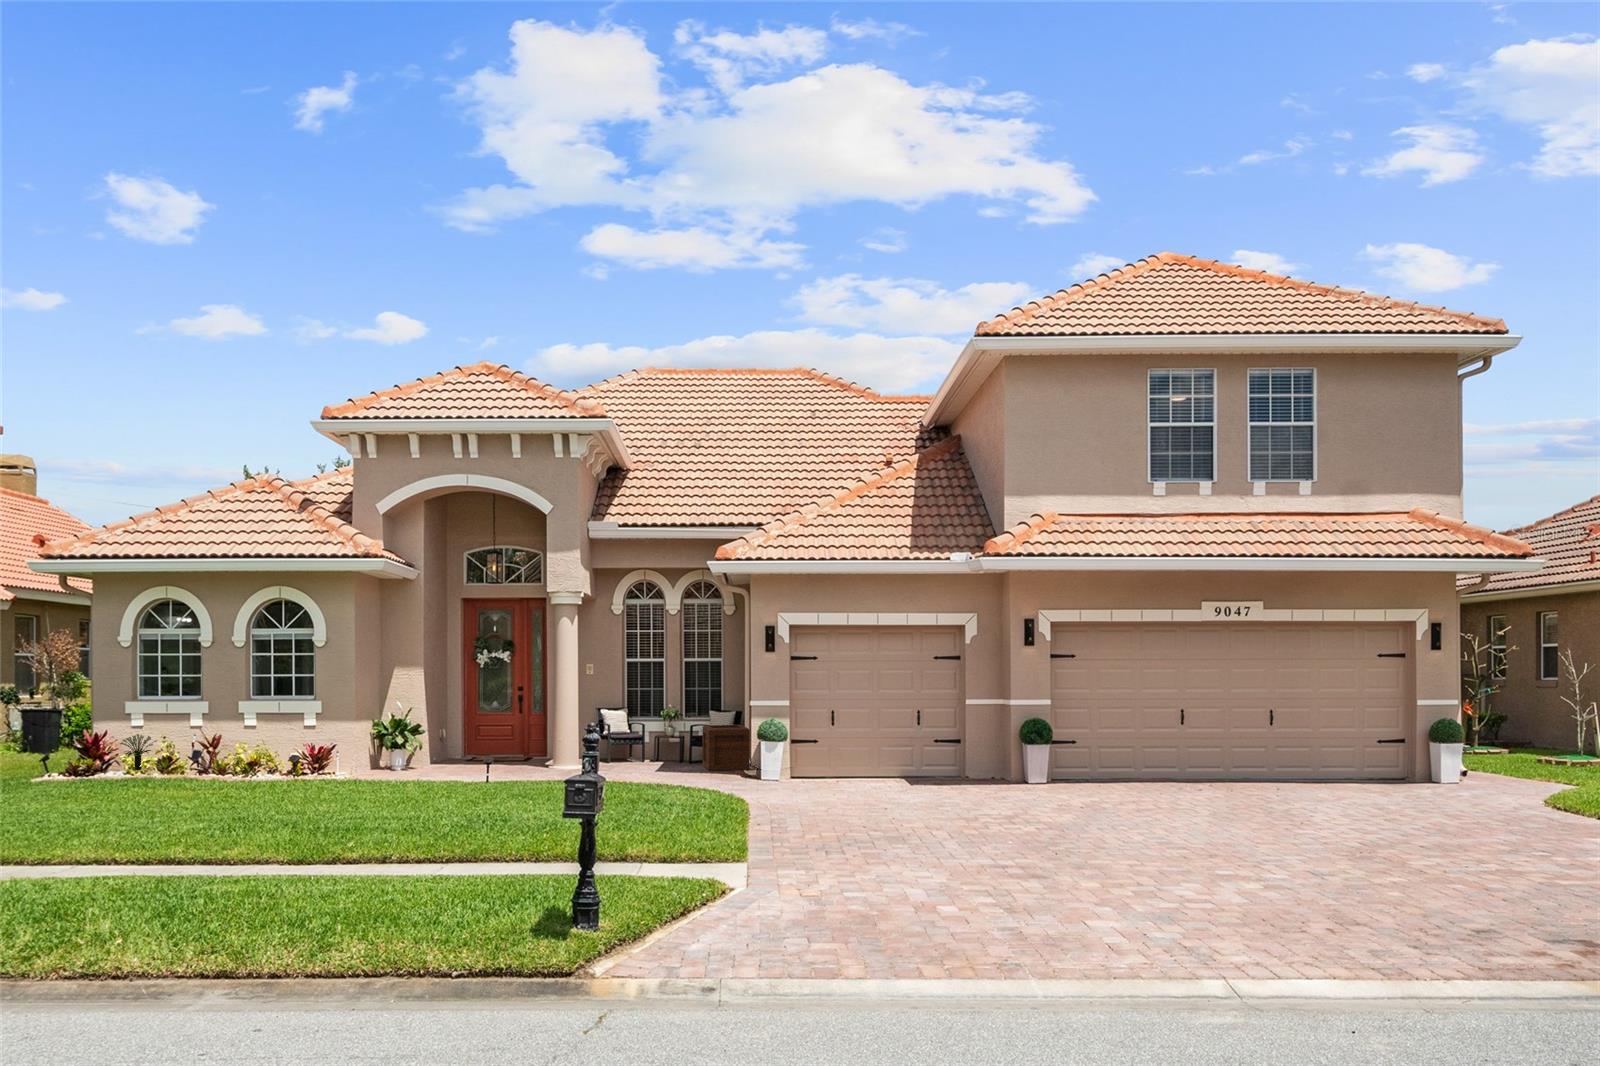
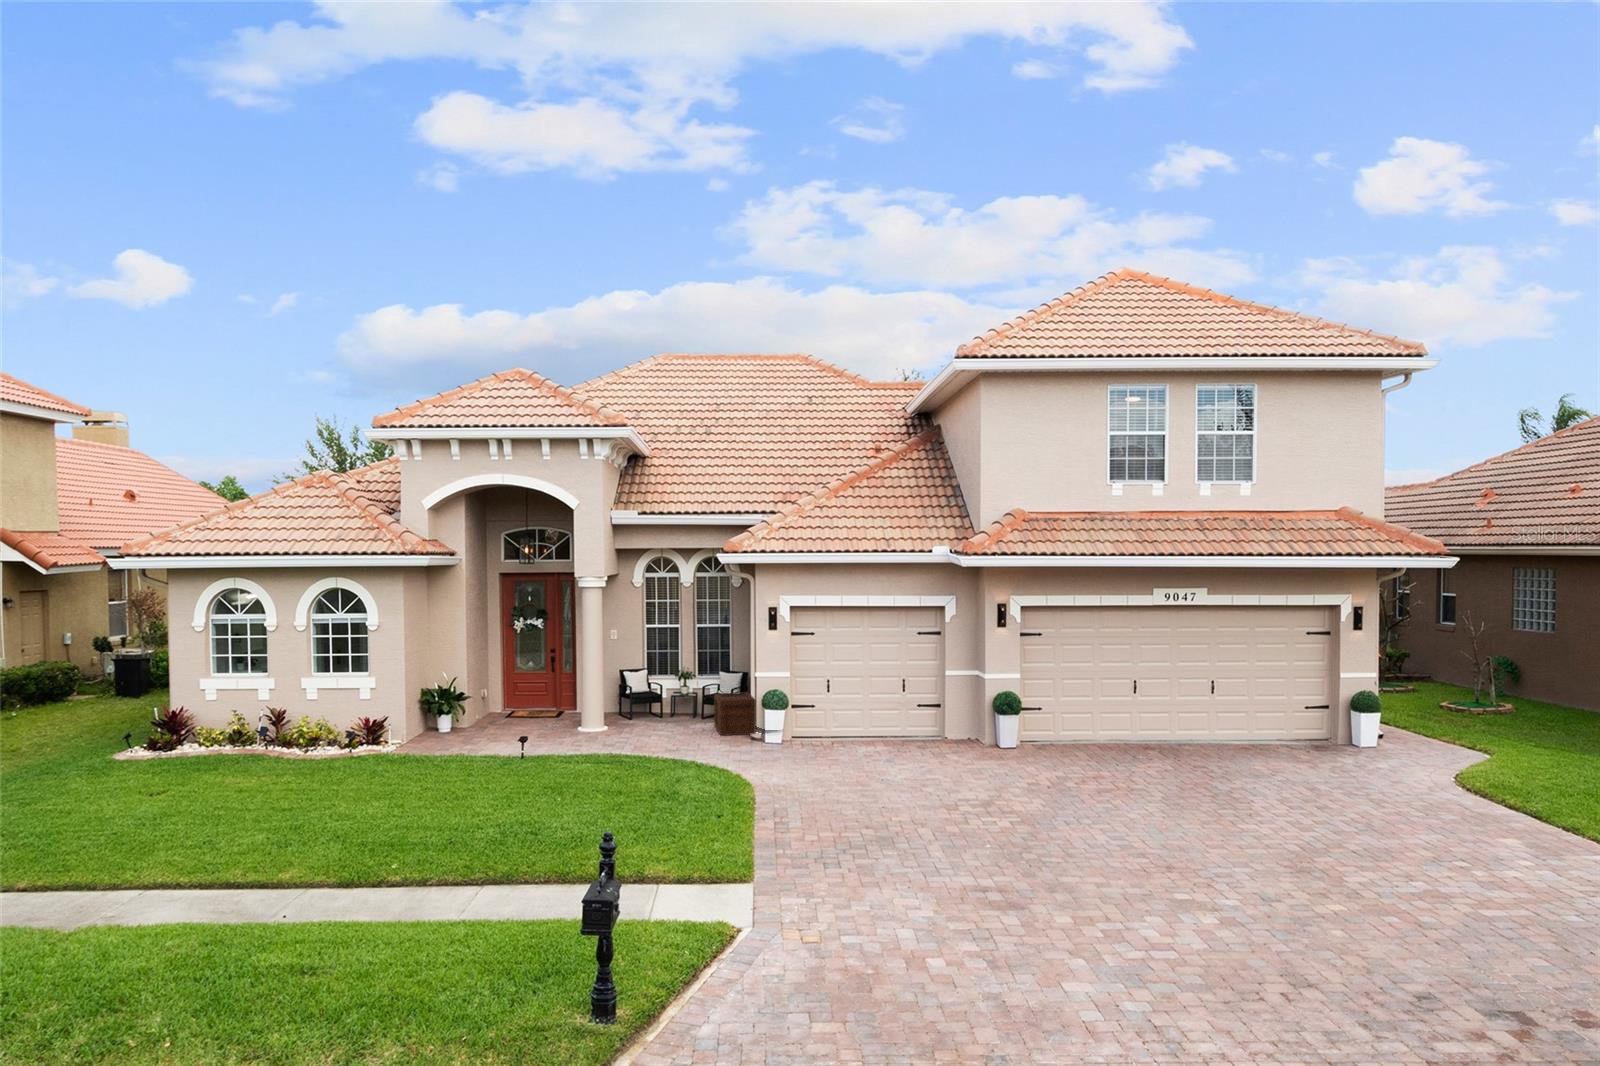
potted plant: present [120,734,157,770] -> none [202,707,234,738]

